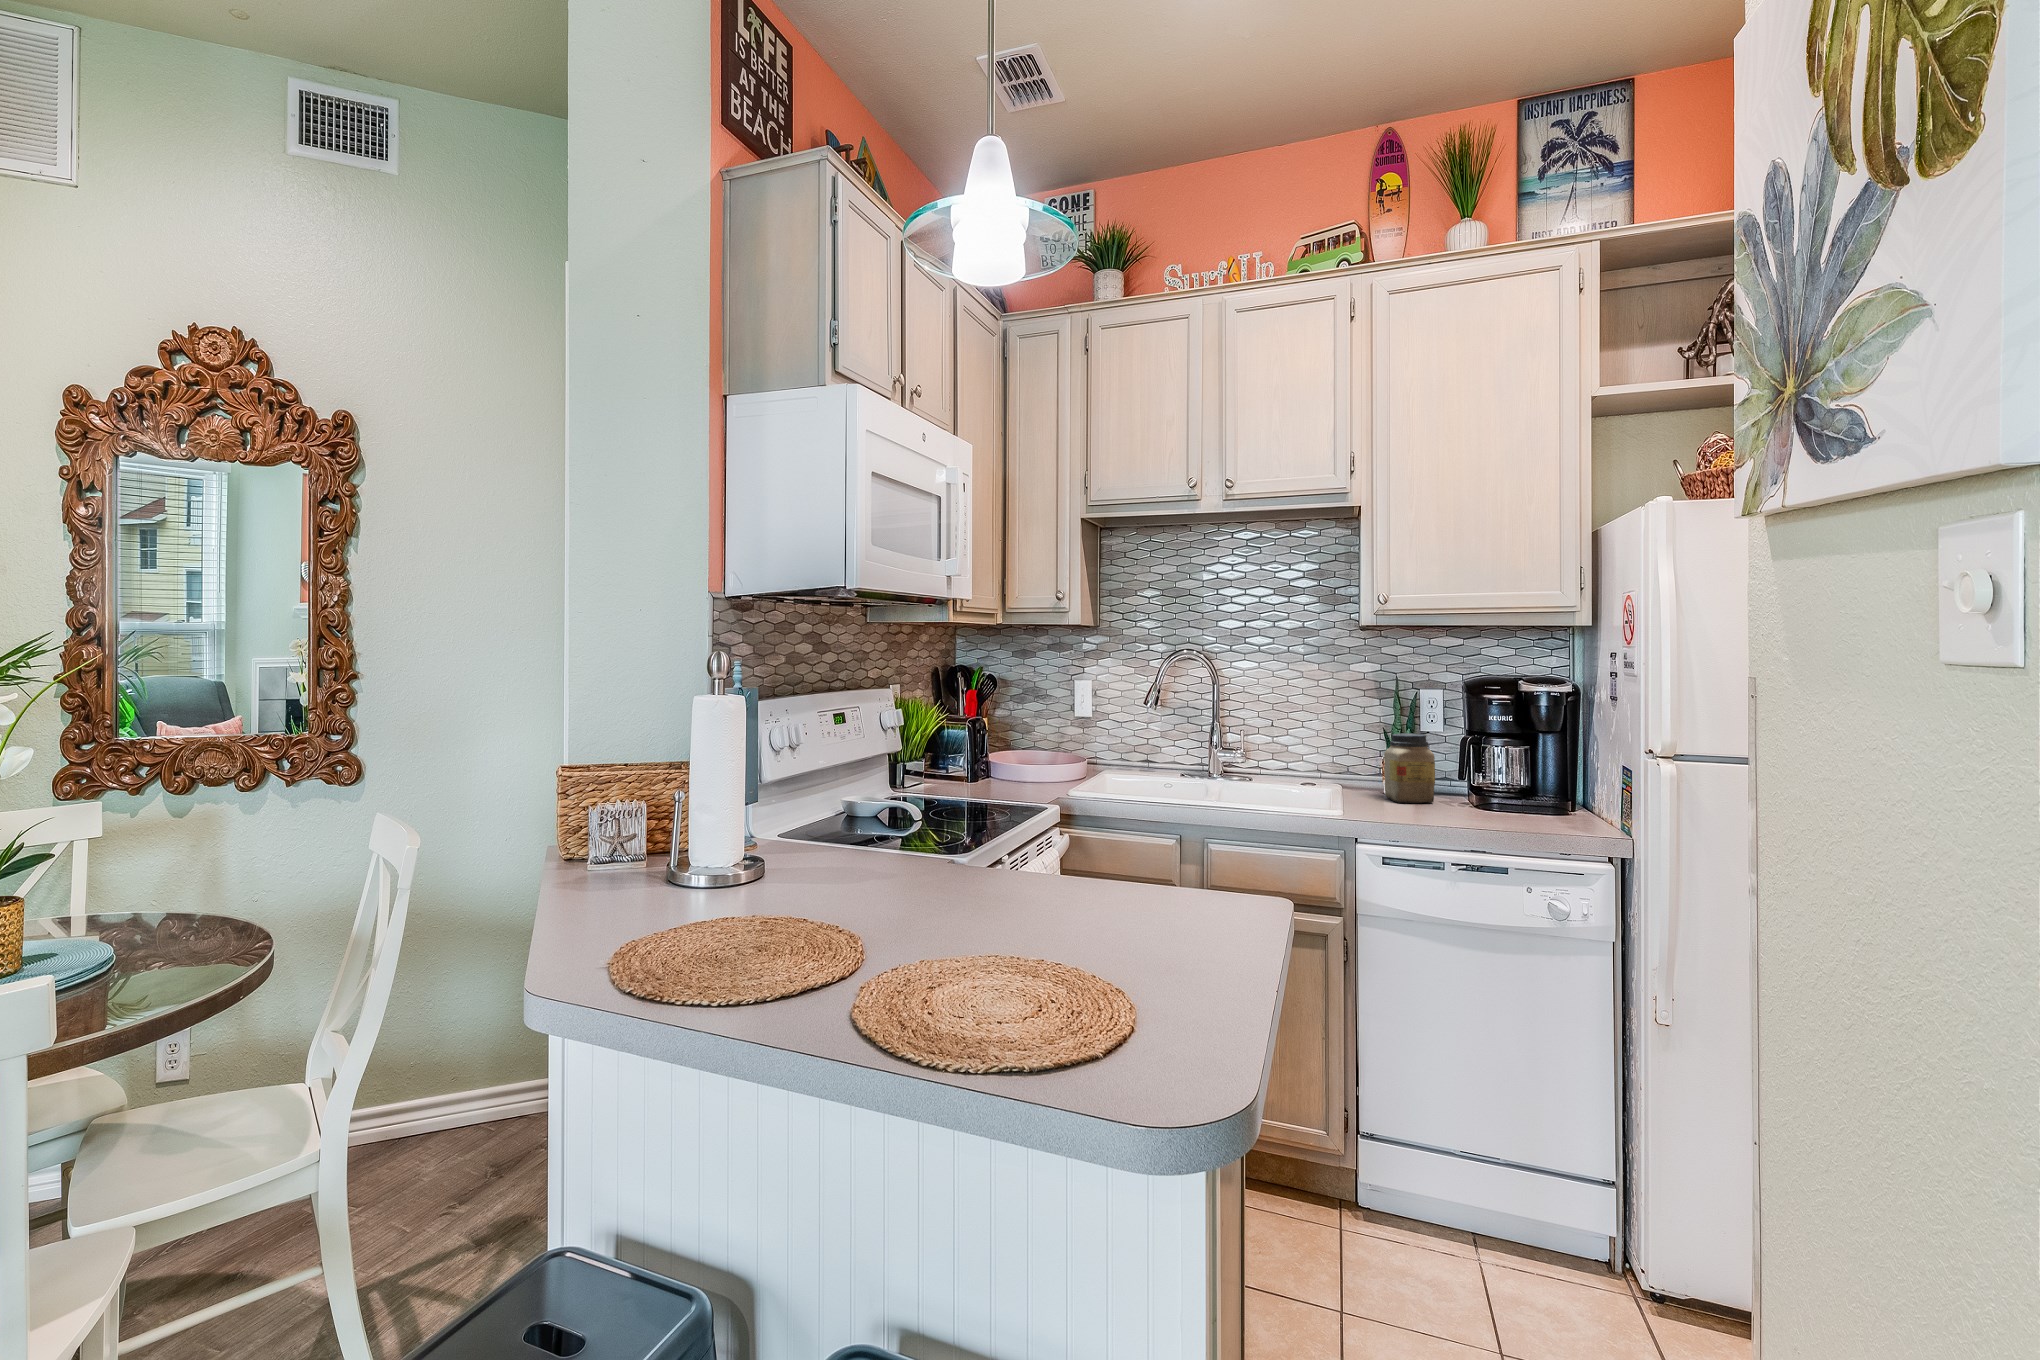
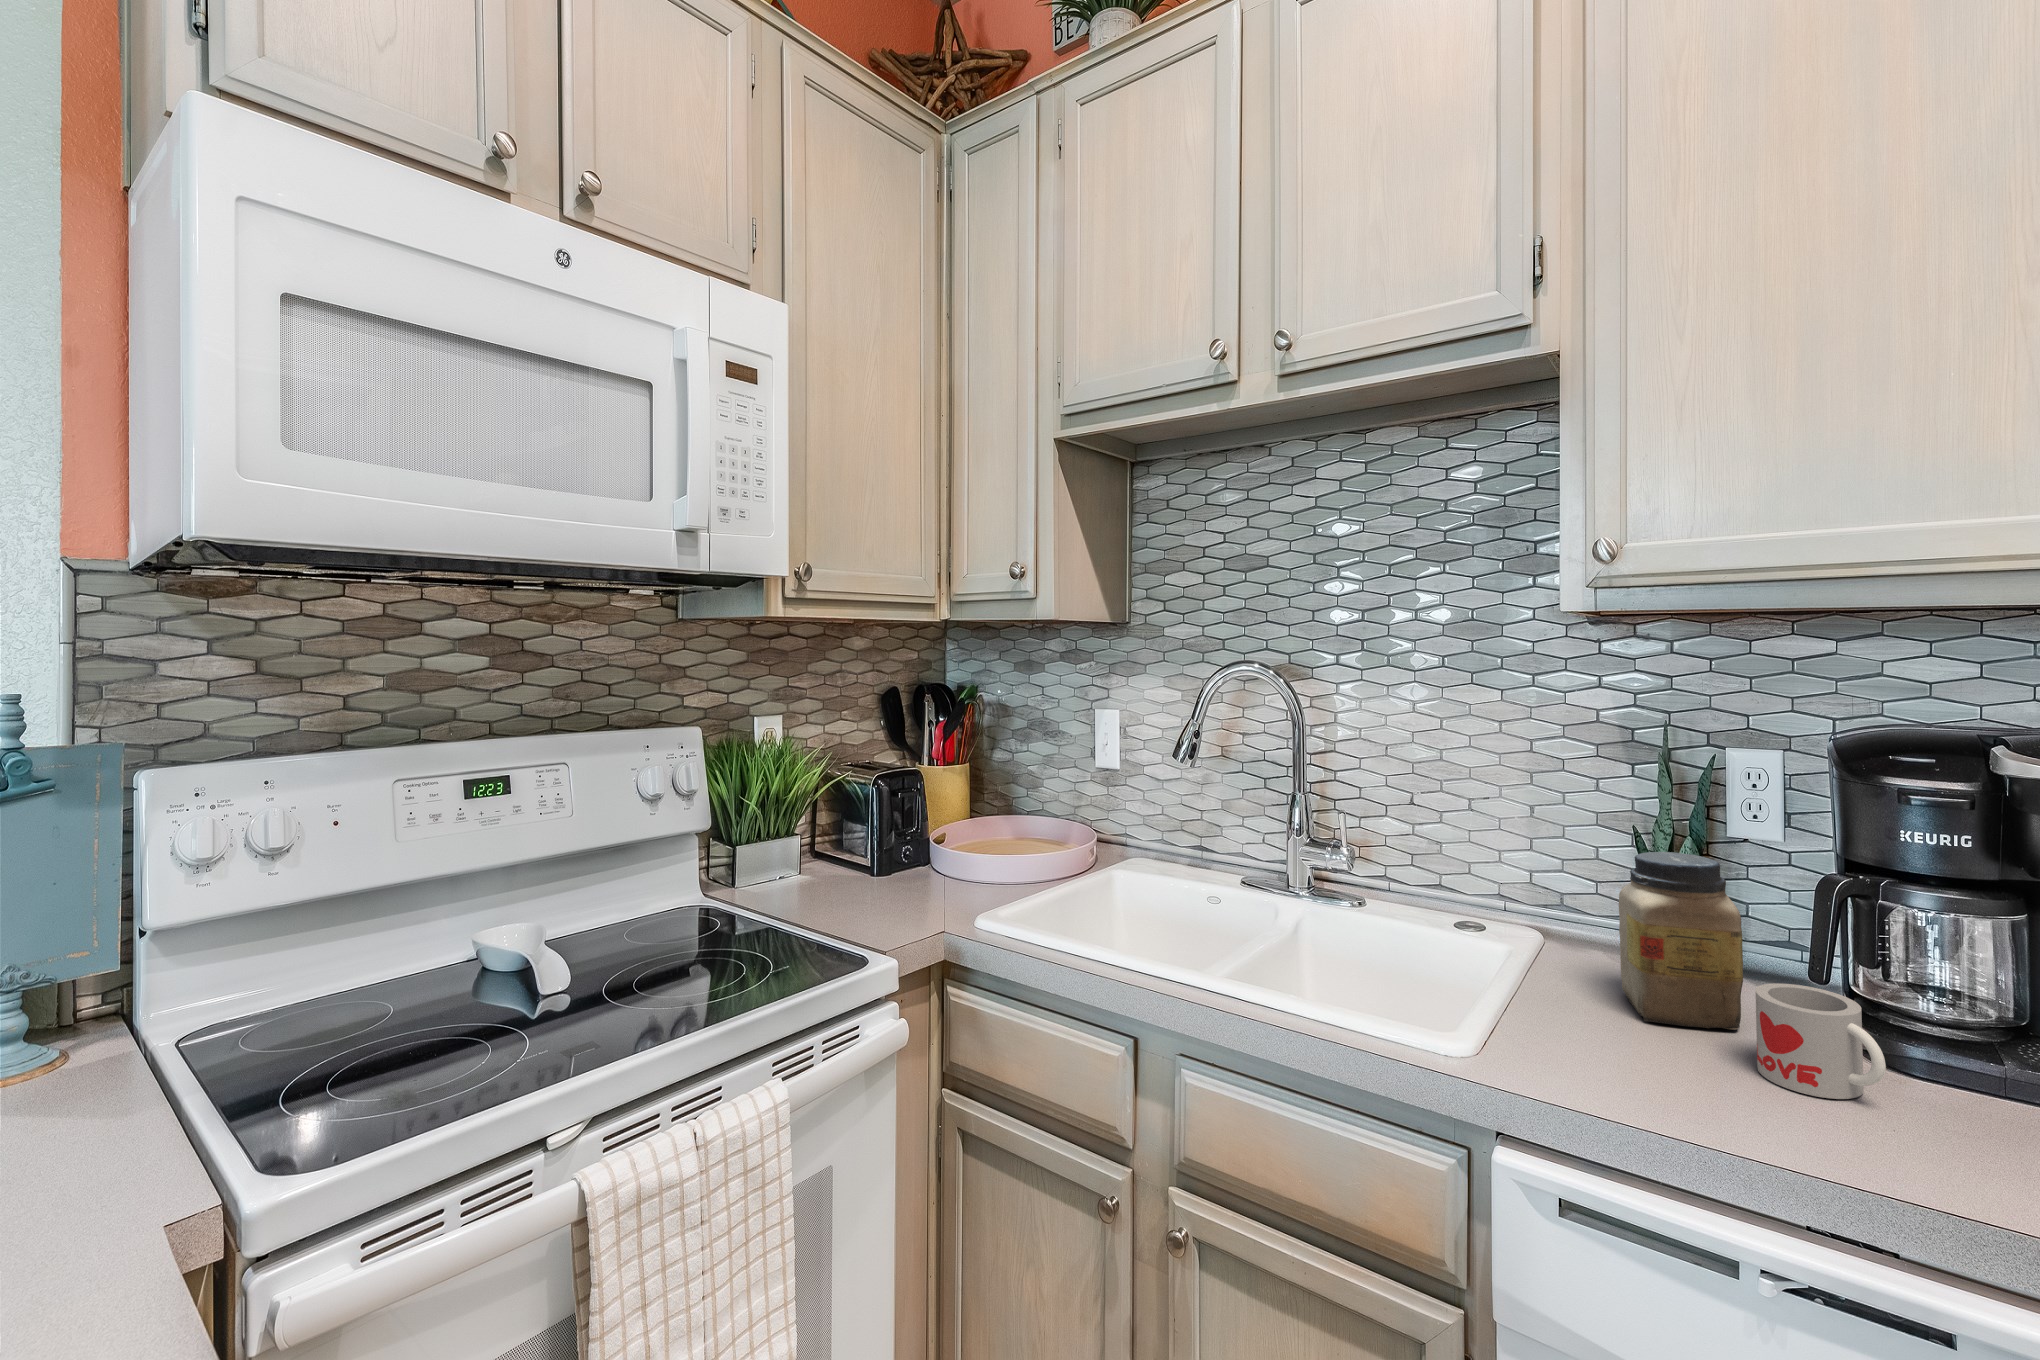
mug: none [1443,777,1487,813] -> present [1755,984,1886,1099]

